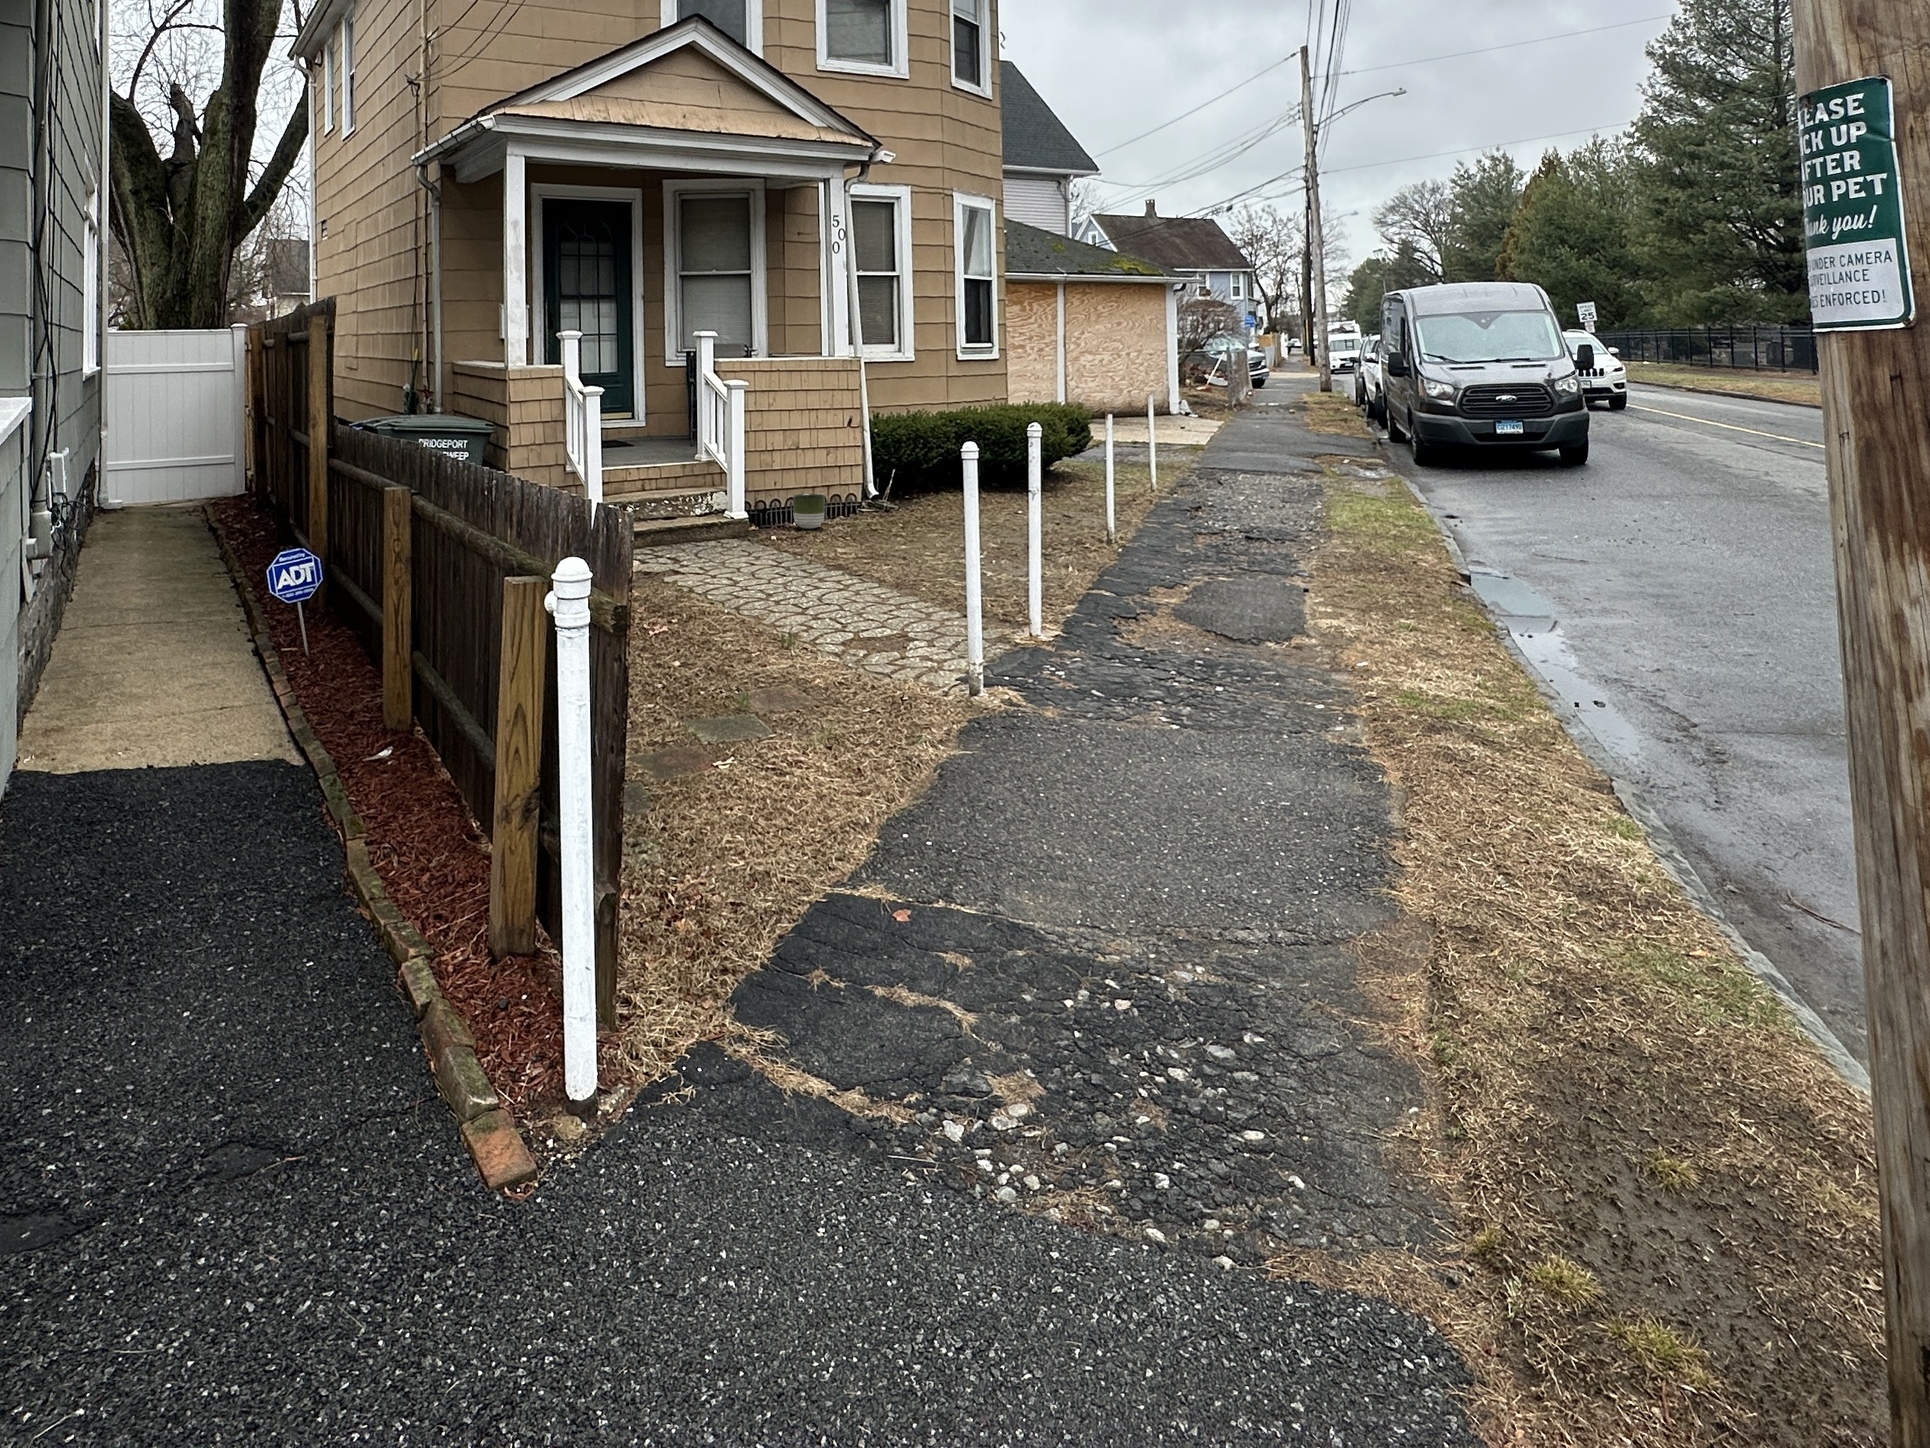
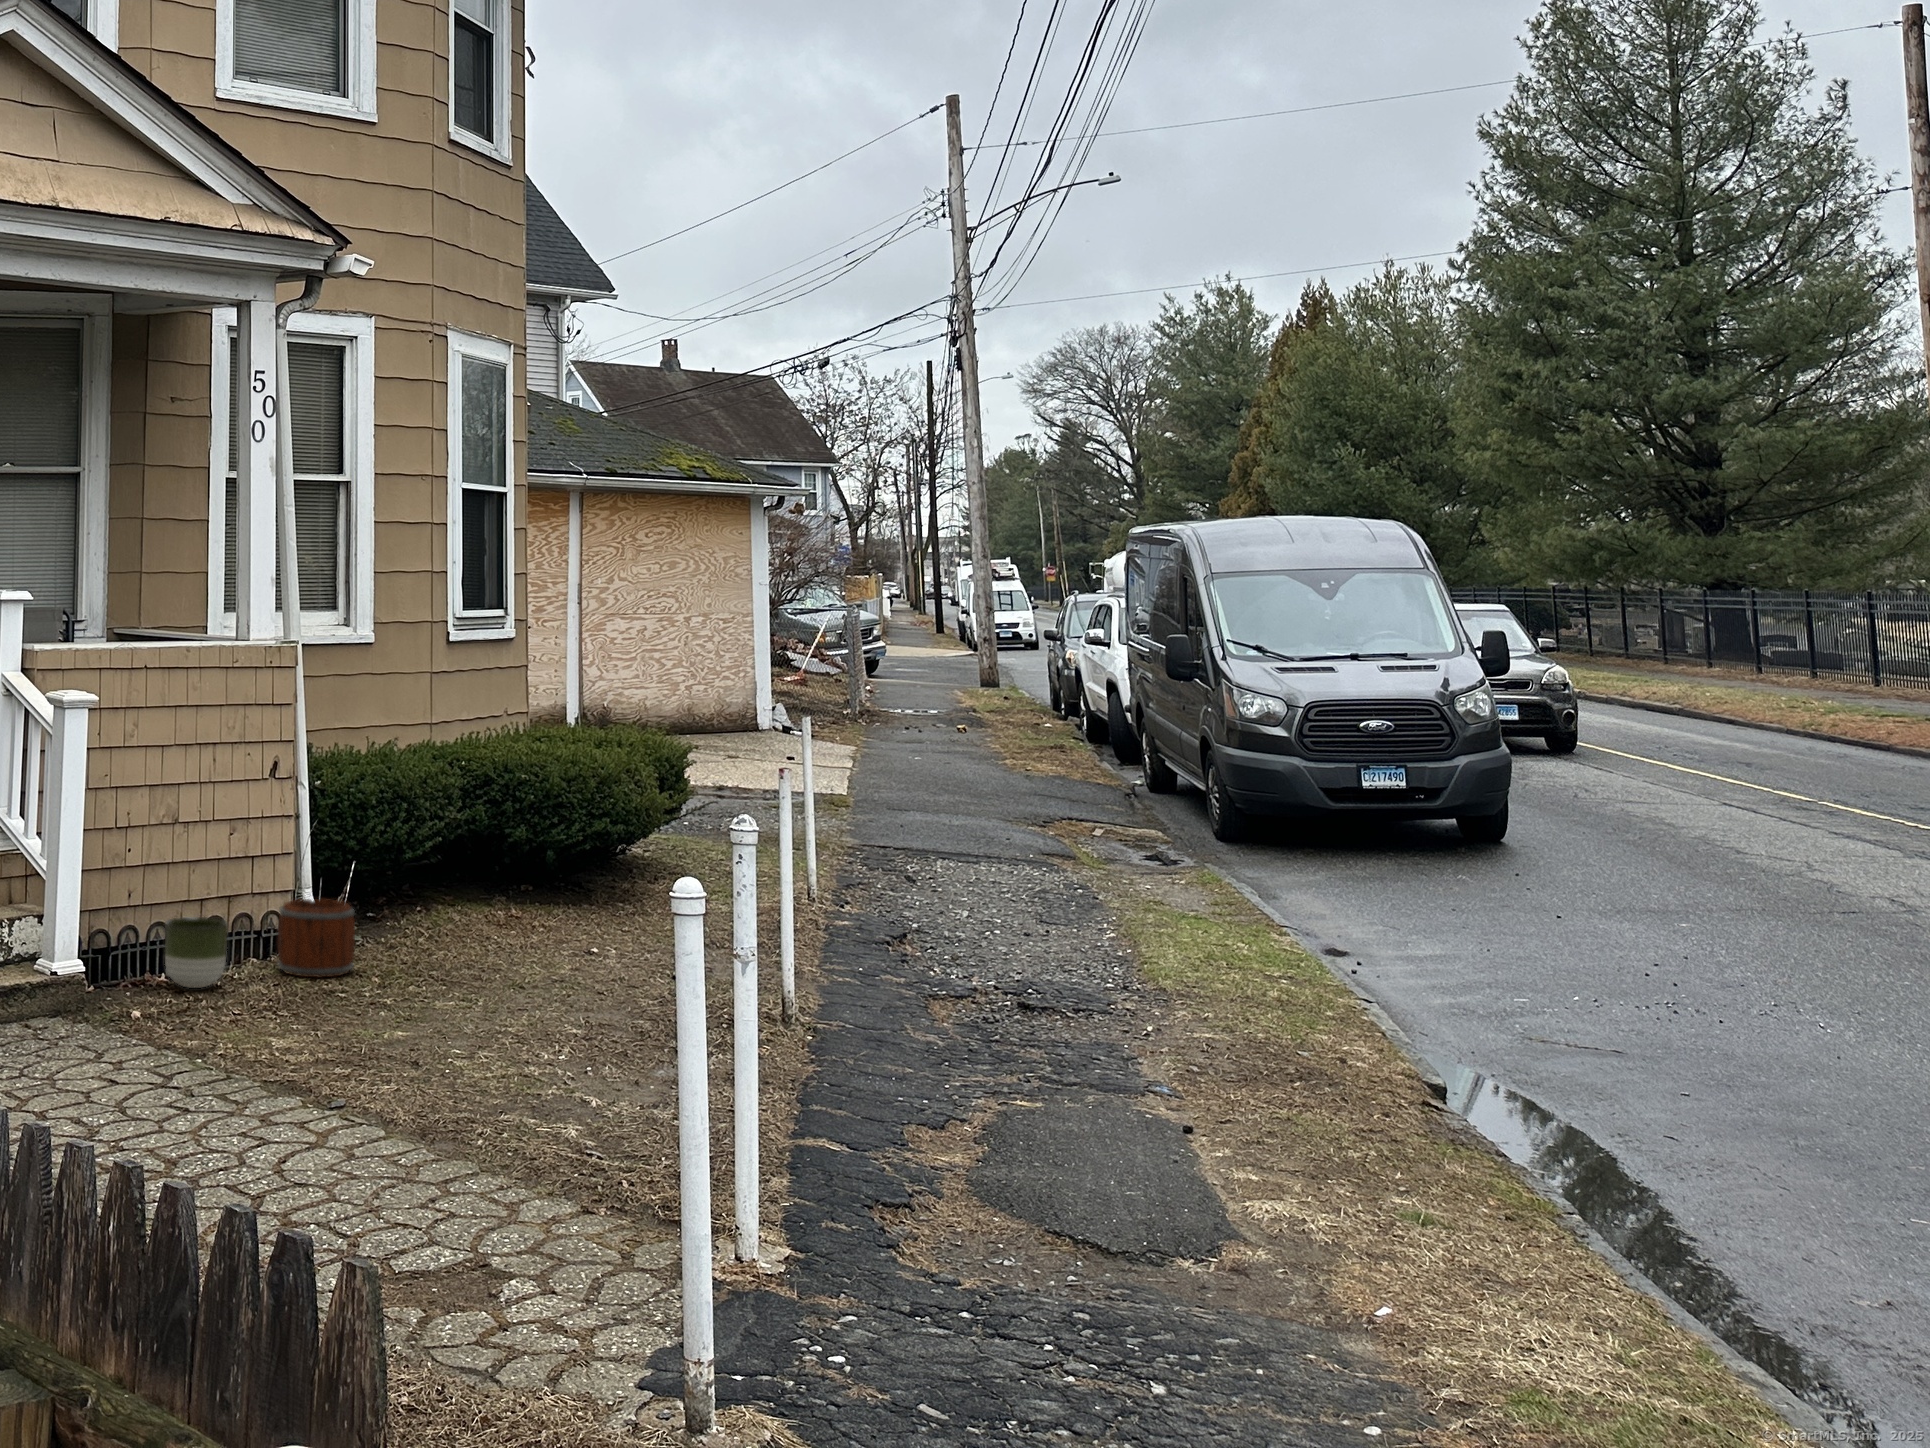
bucket: none [854,486,893,525] -> present [277,899,355,977]

